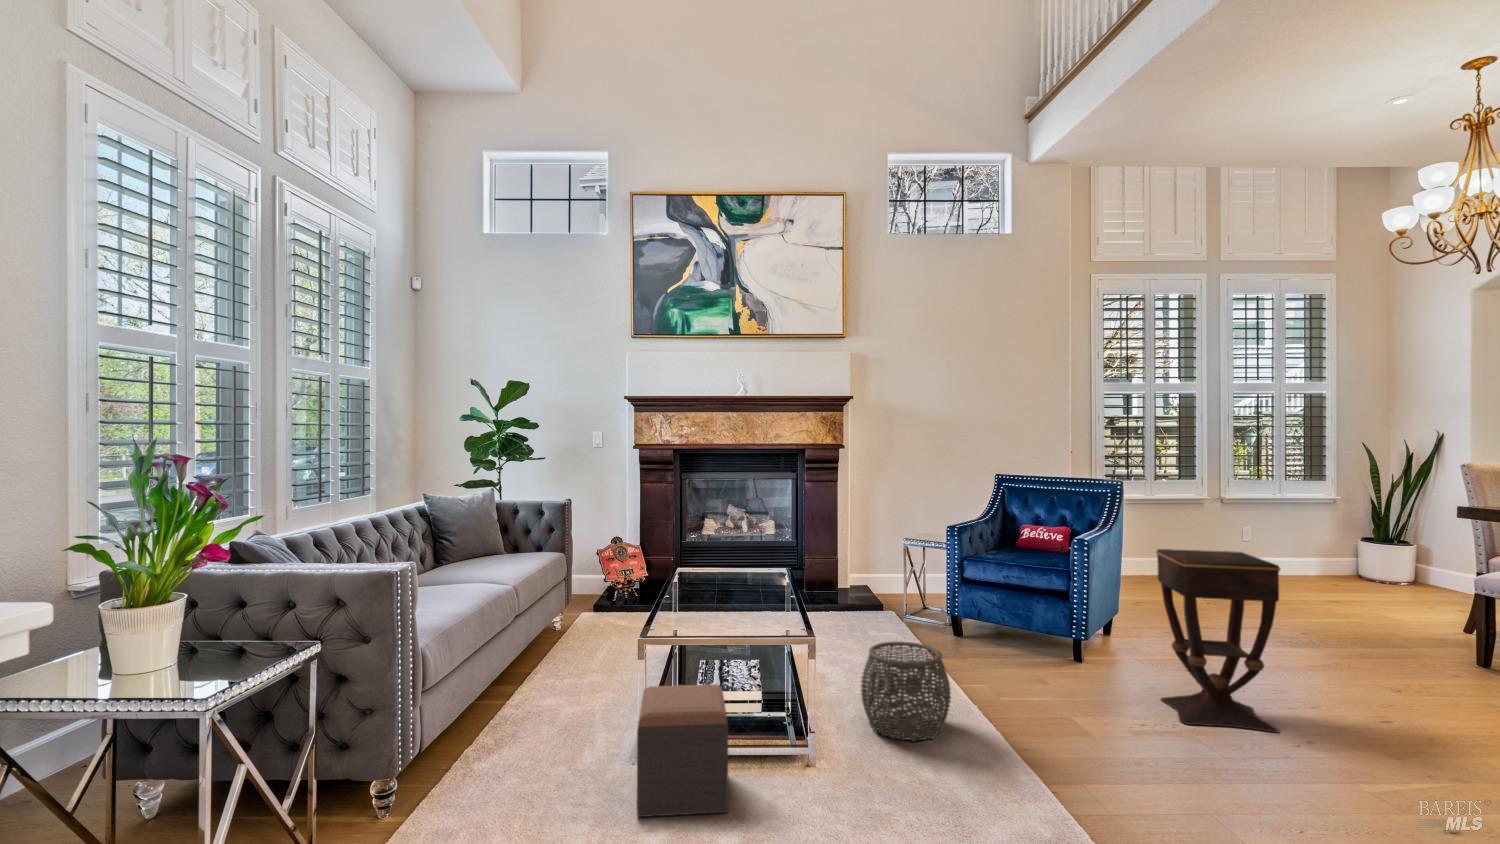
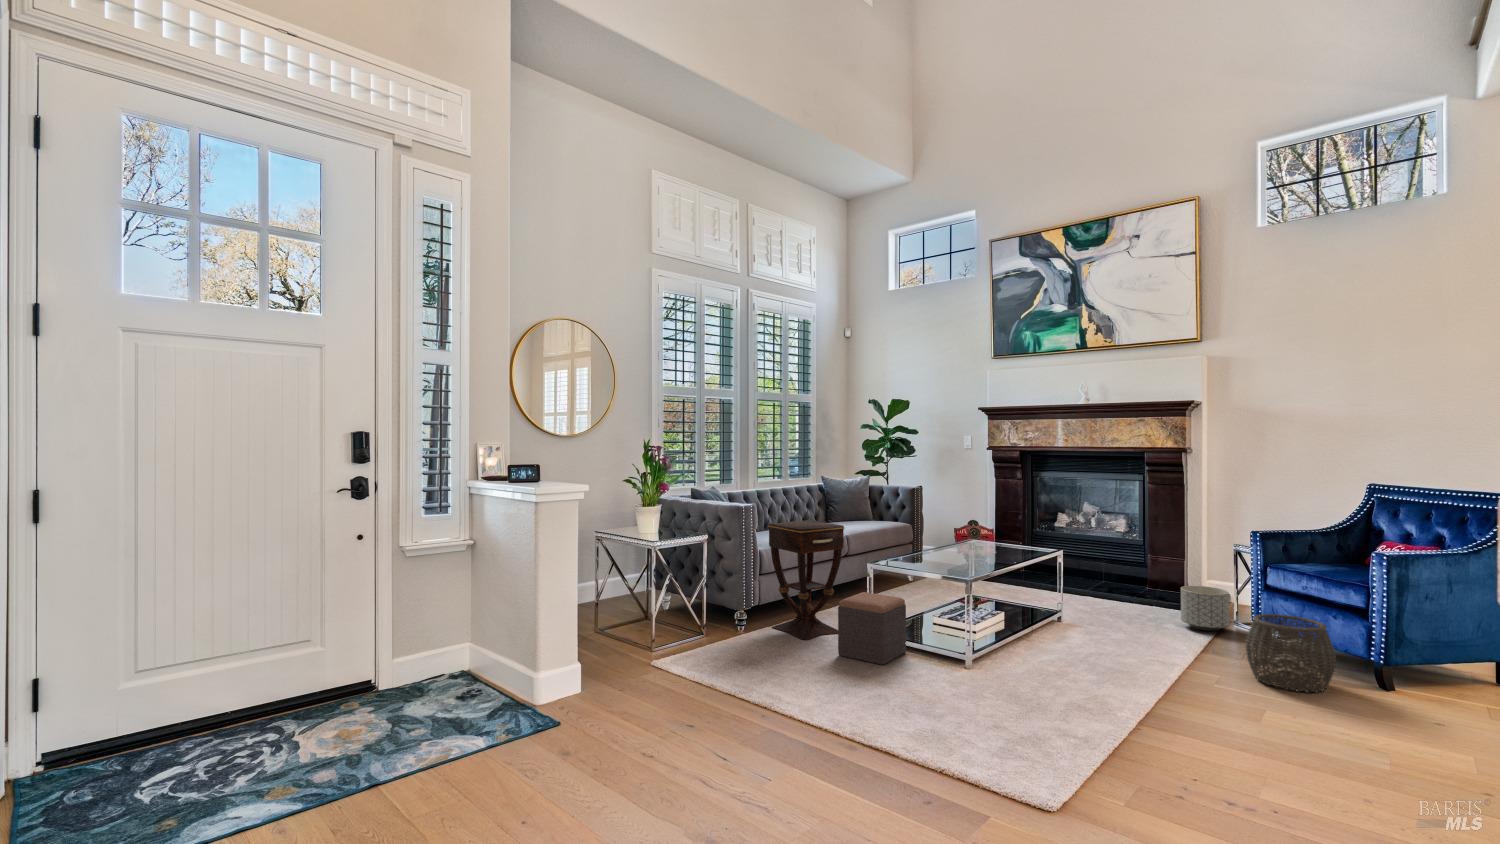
side table: present [1156,549,1280,732] -> present [768,520,844,640]
planter: none [903,589,948,638] -> present [1181,586,1229,631]
woven basket: present [861,641,951,741] -> present [1245,614,1336,692]

